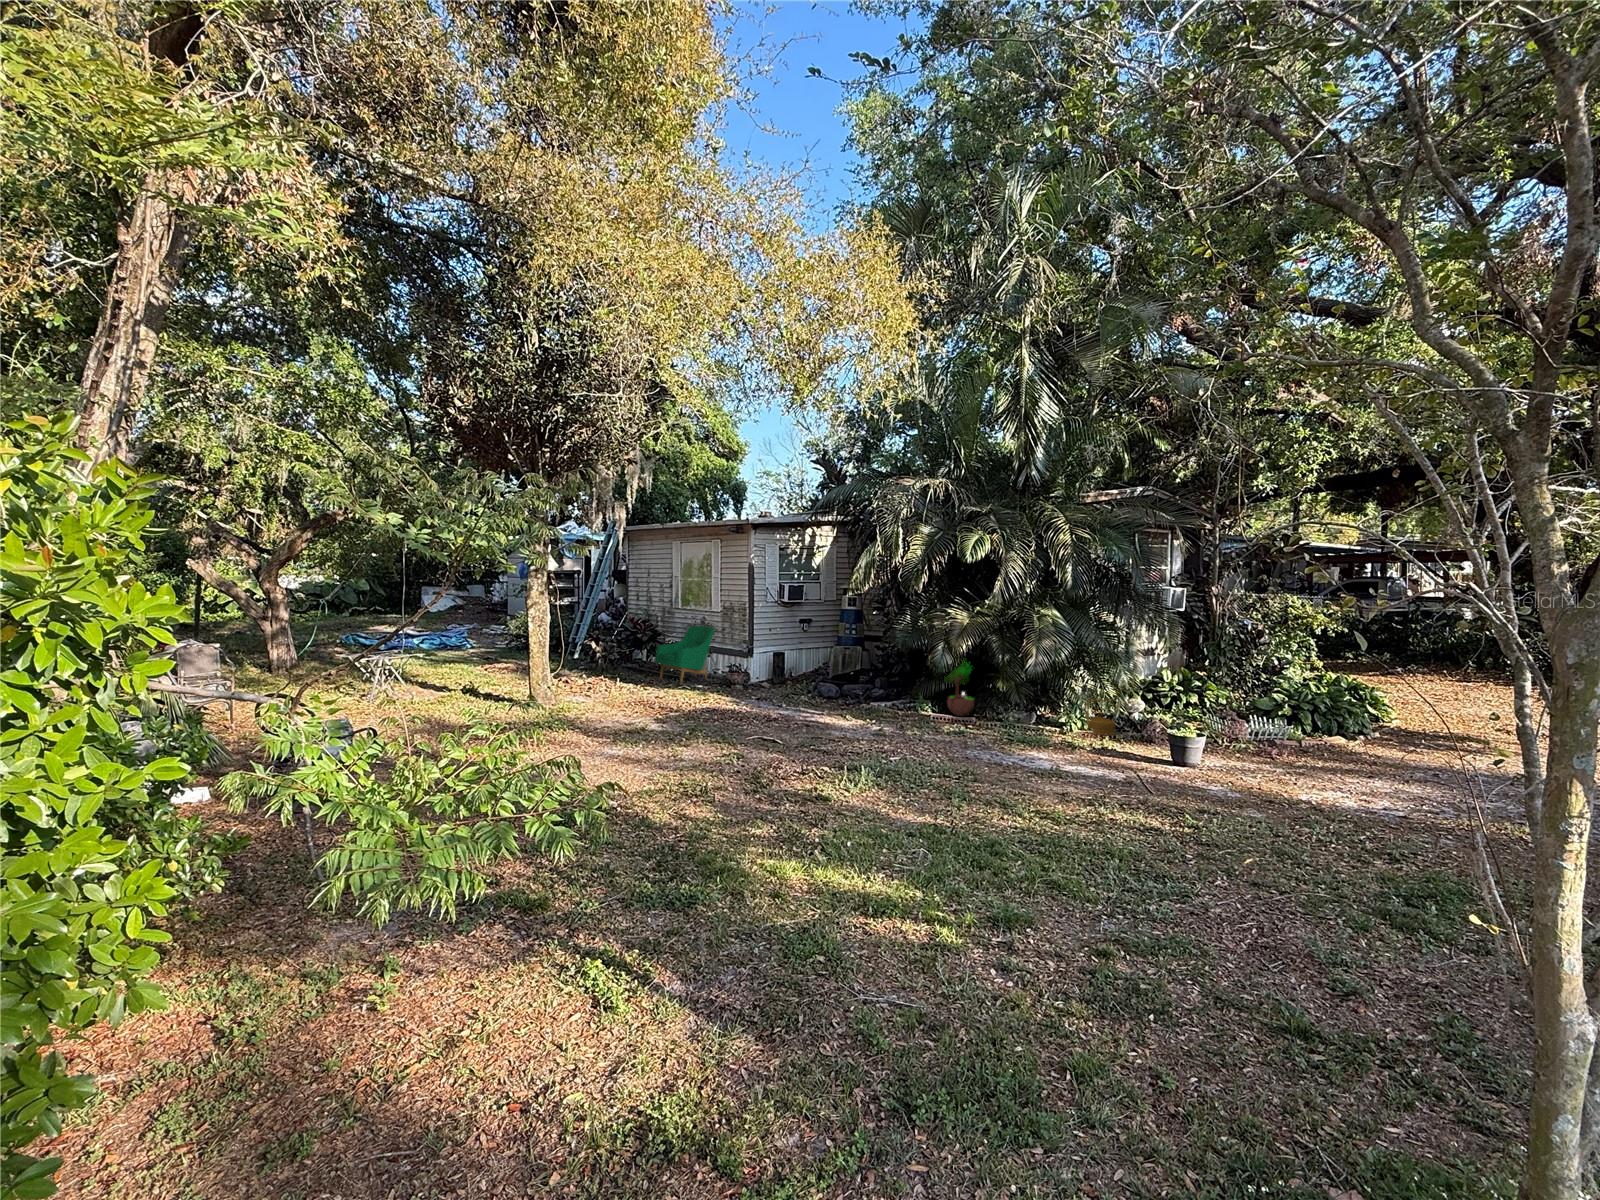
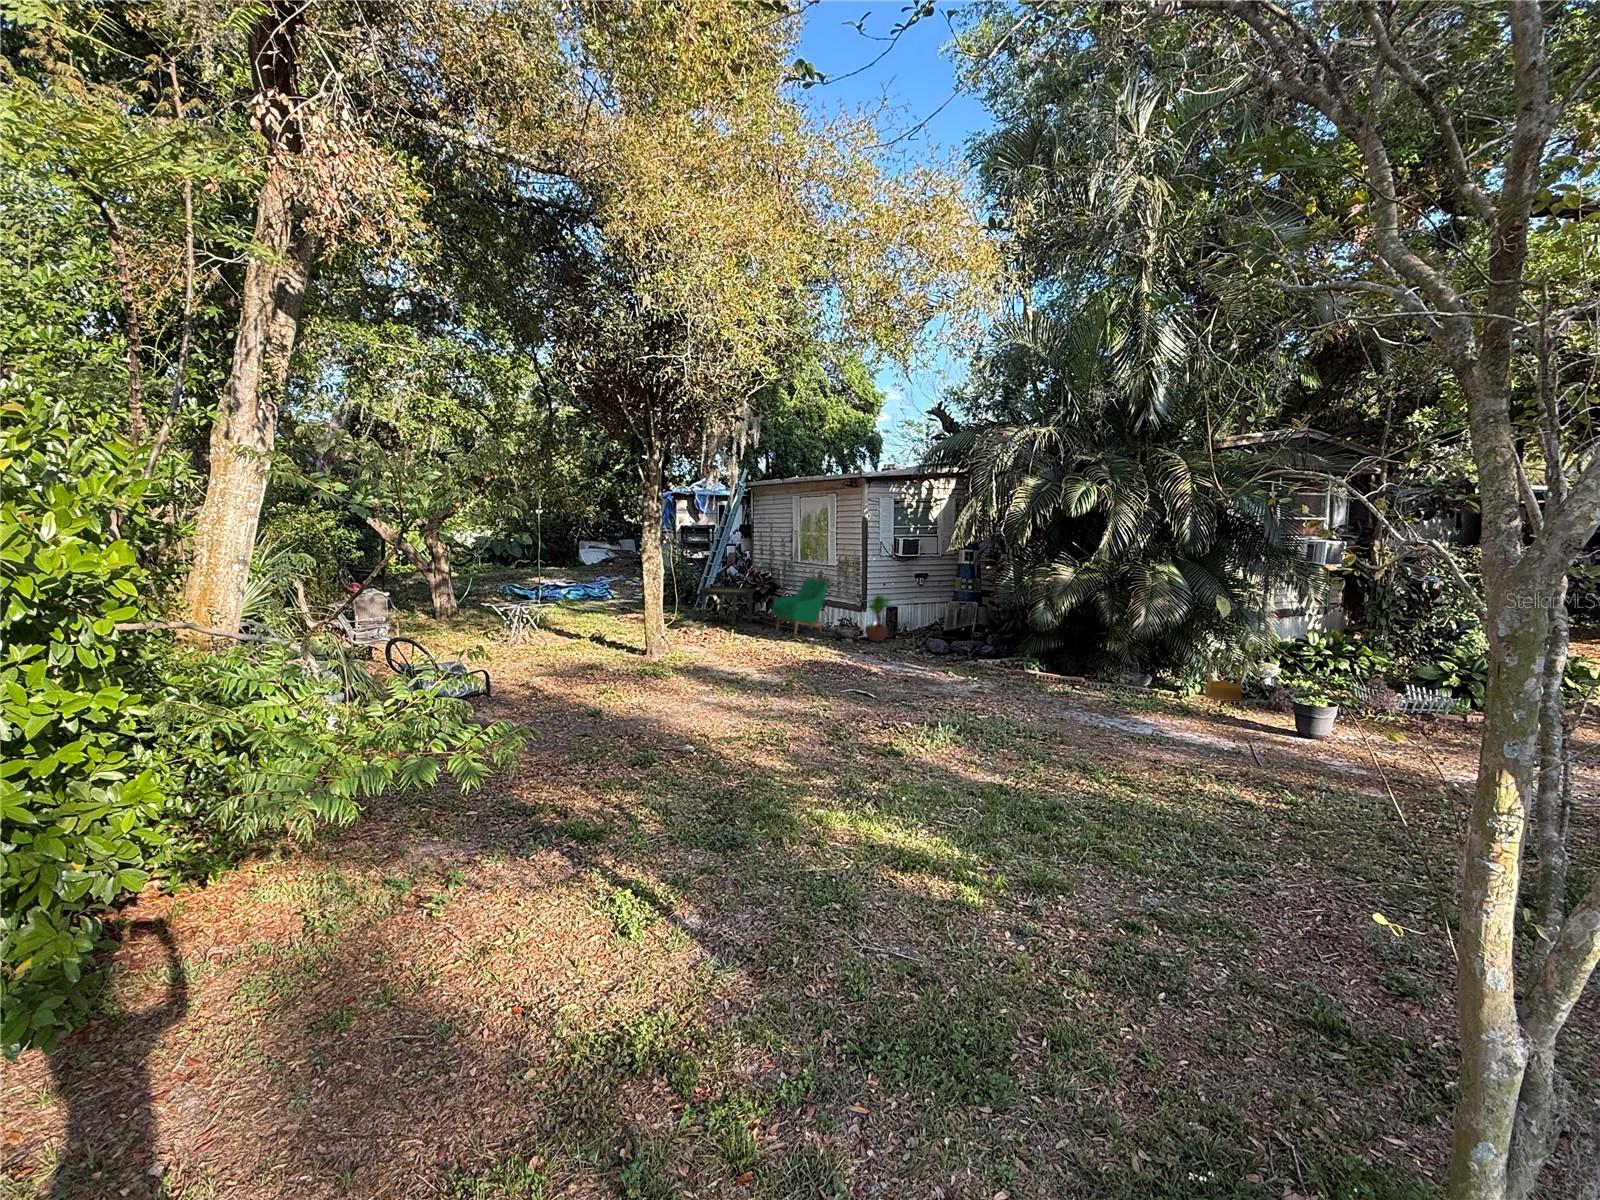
round table: none [575,634,636,674] -> present [700,587,755,625]
potted tree: present [945,662,975,716] -> present [865,593,891,642]

